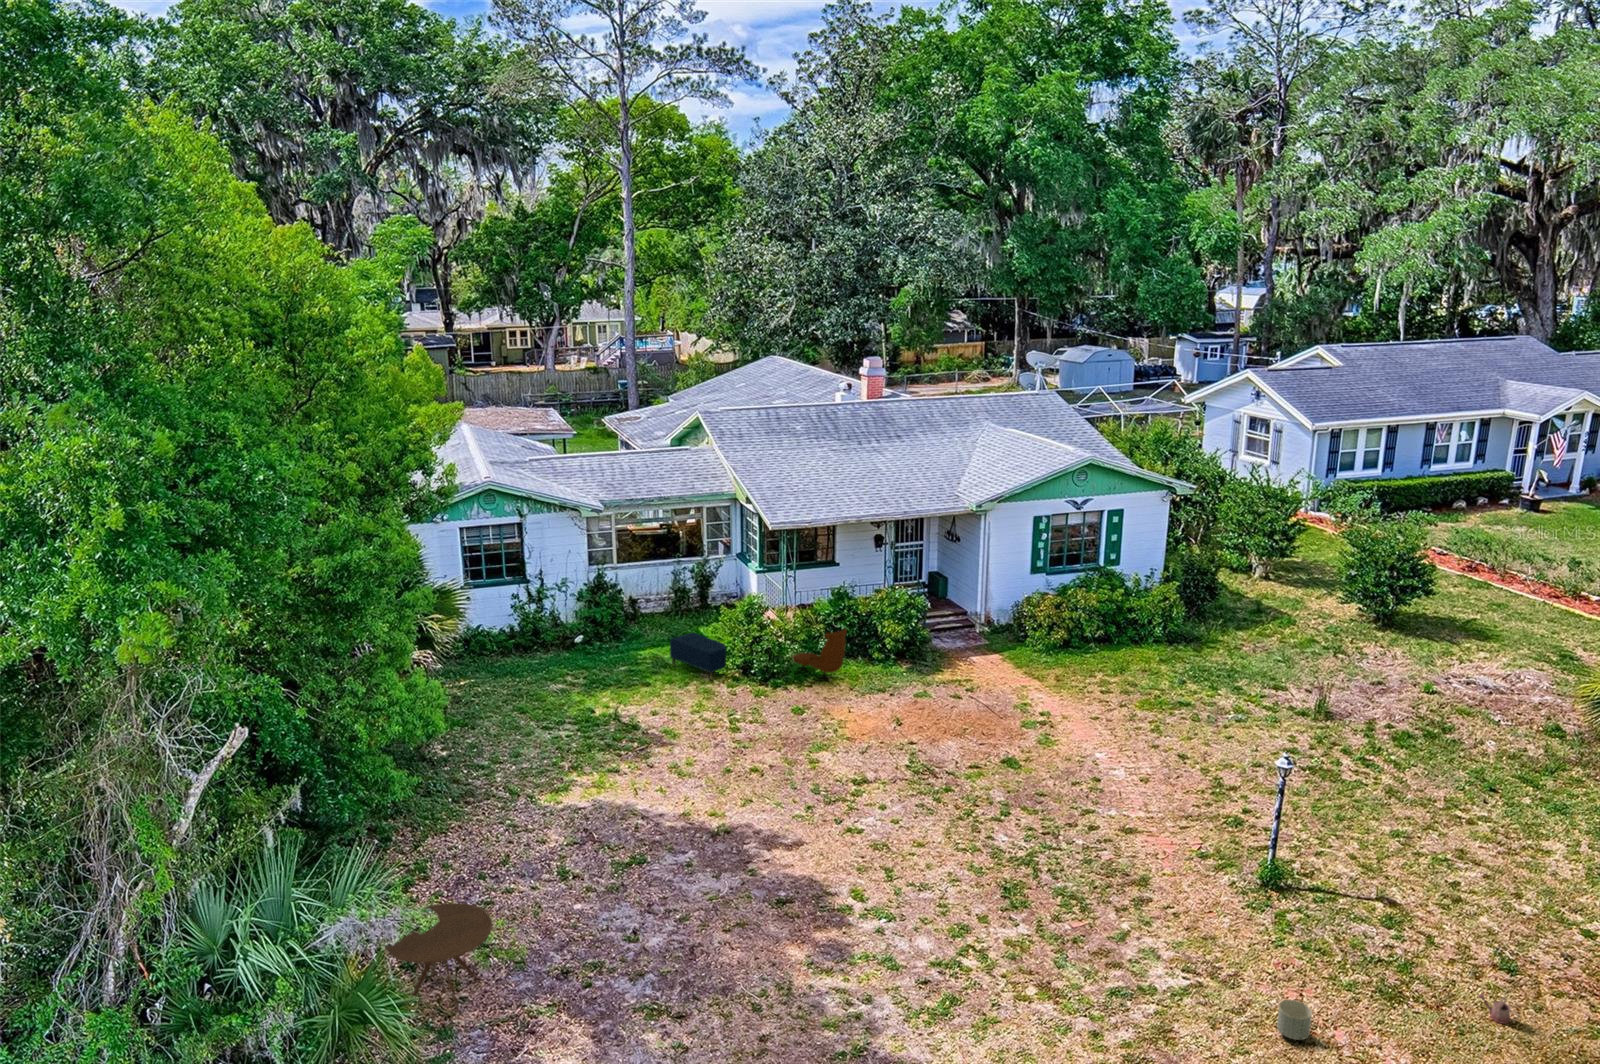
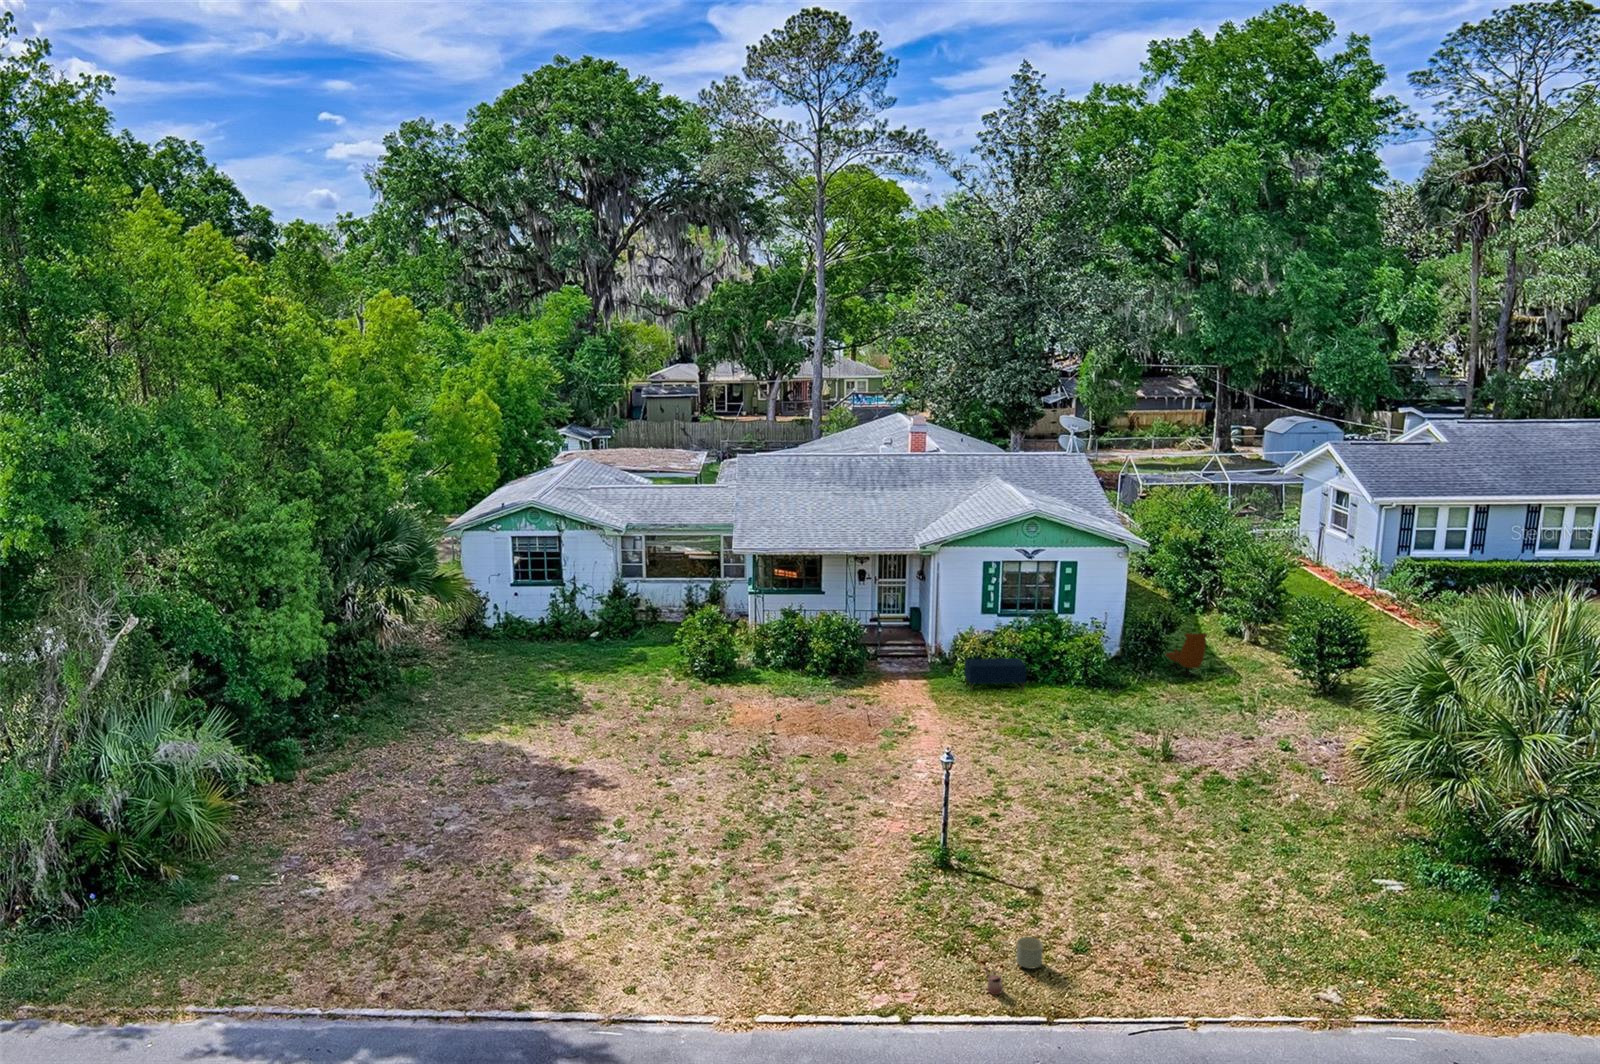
lounge chair: present [792,629,847,684] -> present [1166,633,1207,677]
bench: present [670,633,728,681] -> present [965,658,1026,691]
round table: present [385,903,492,1011] -> none [223,778,304,850]
planter: present [1277,1000,1312,1040] -> present [1016,937,1043,969]

